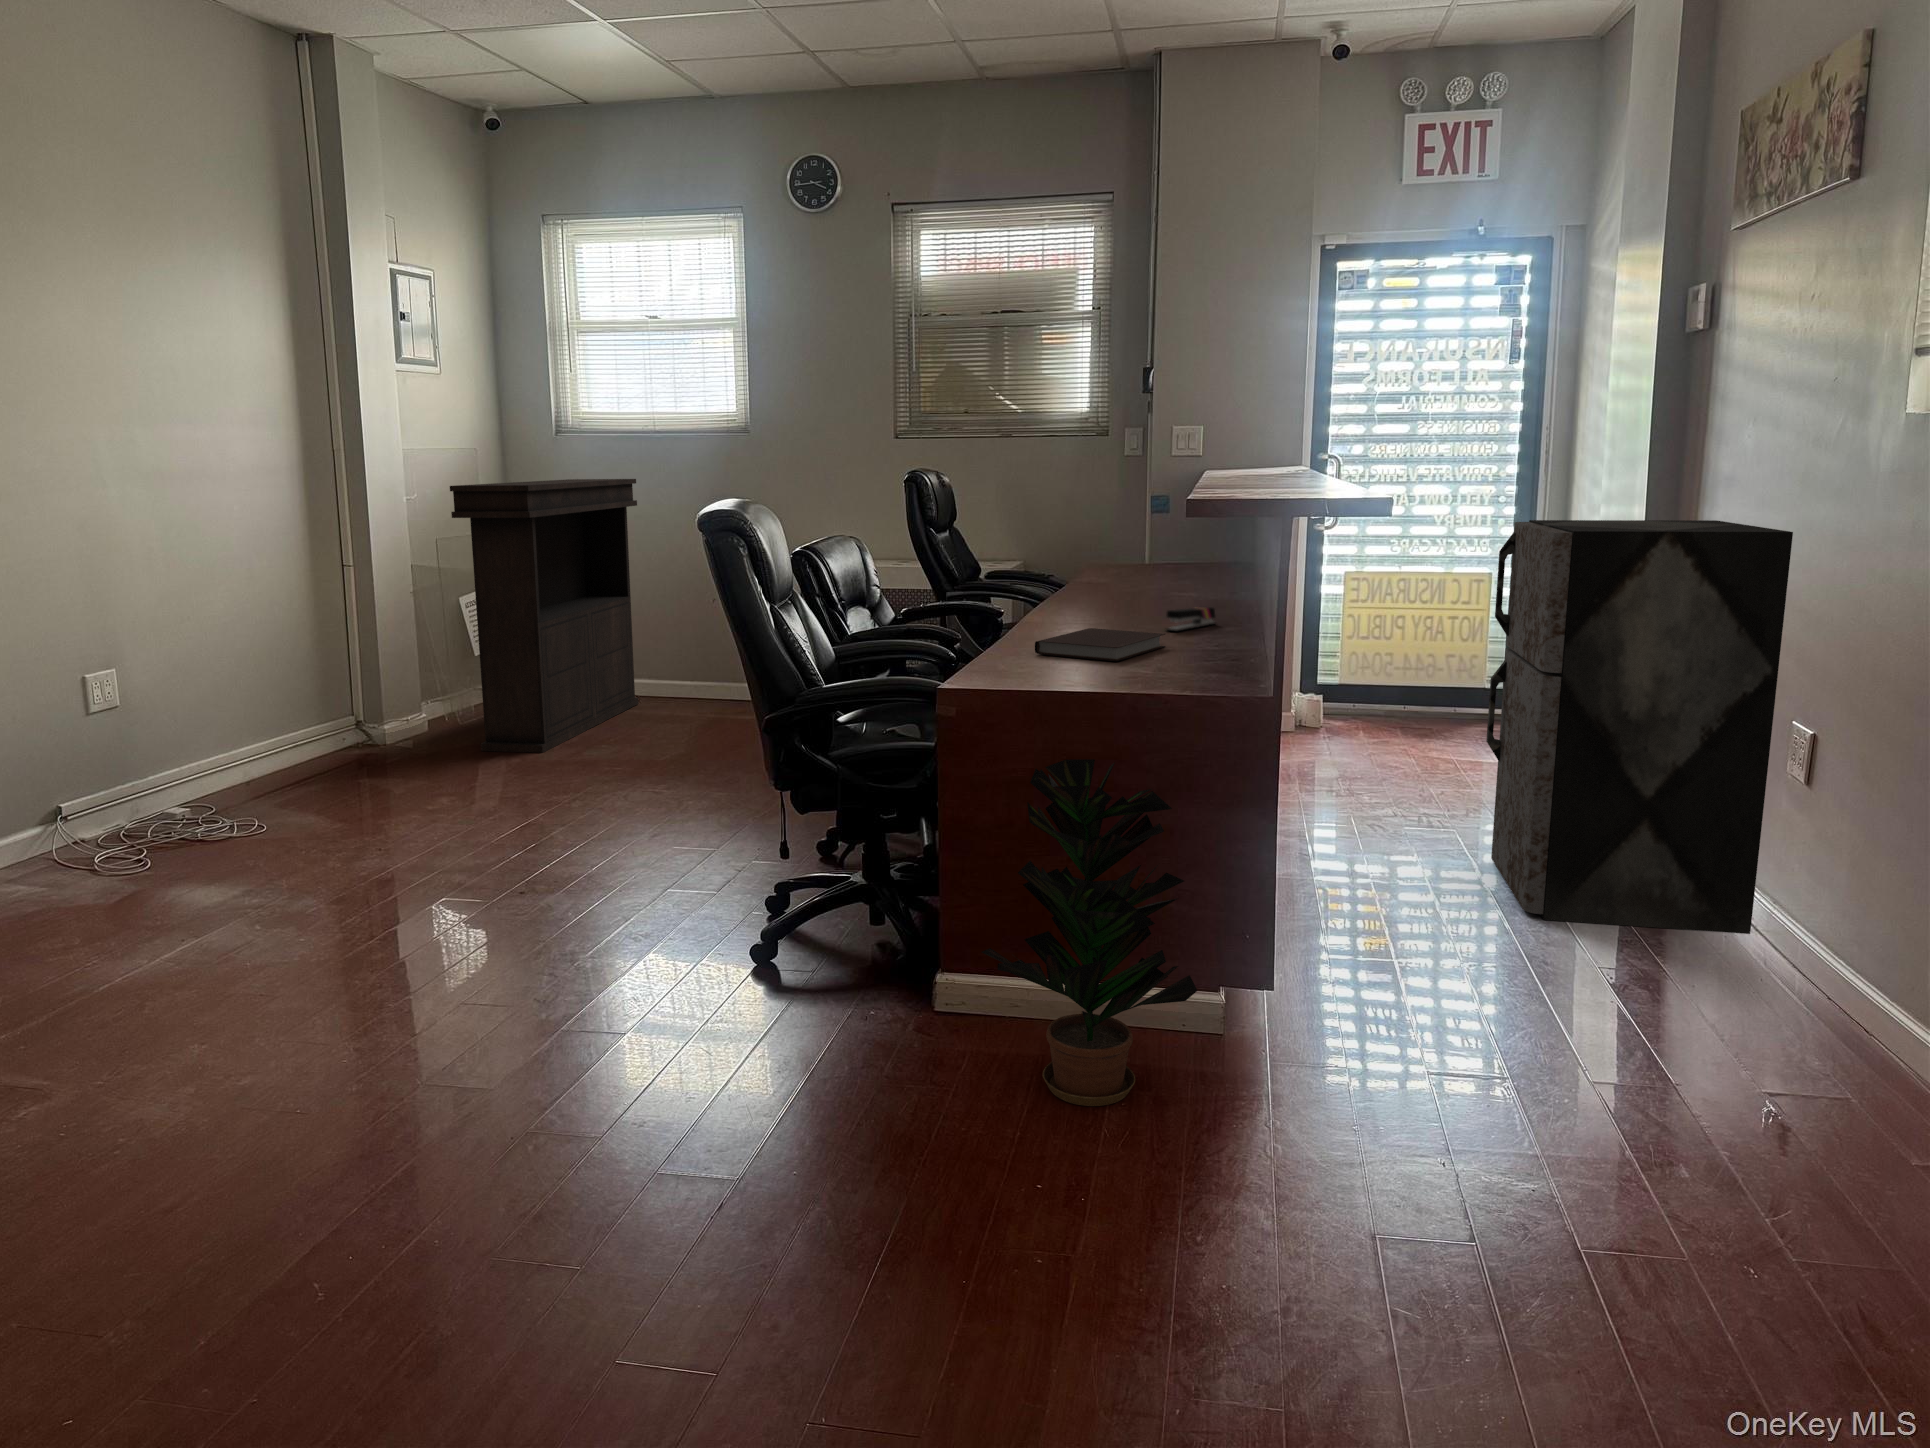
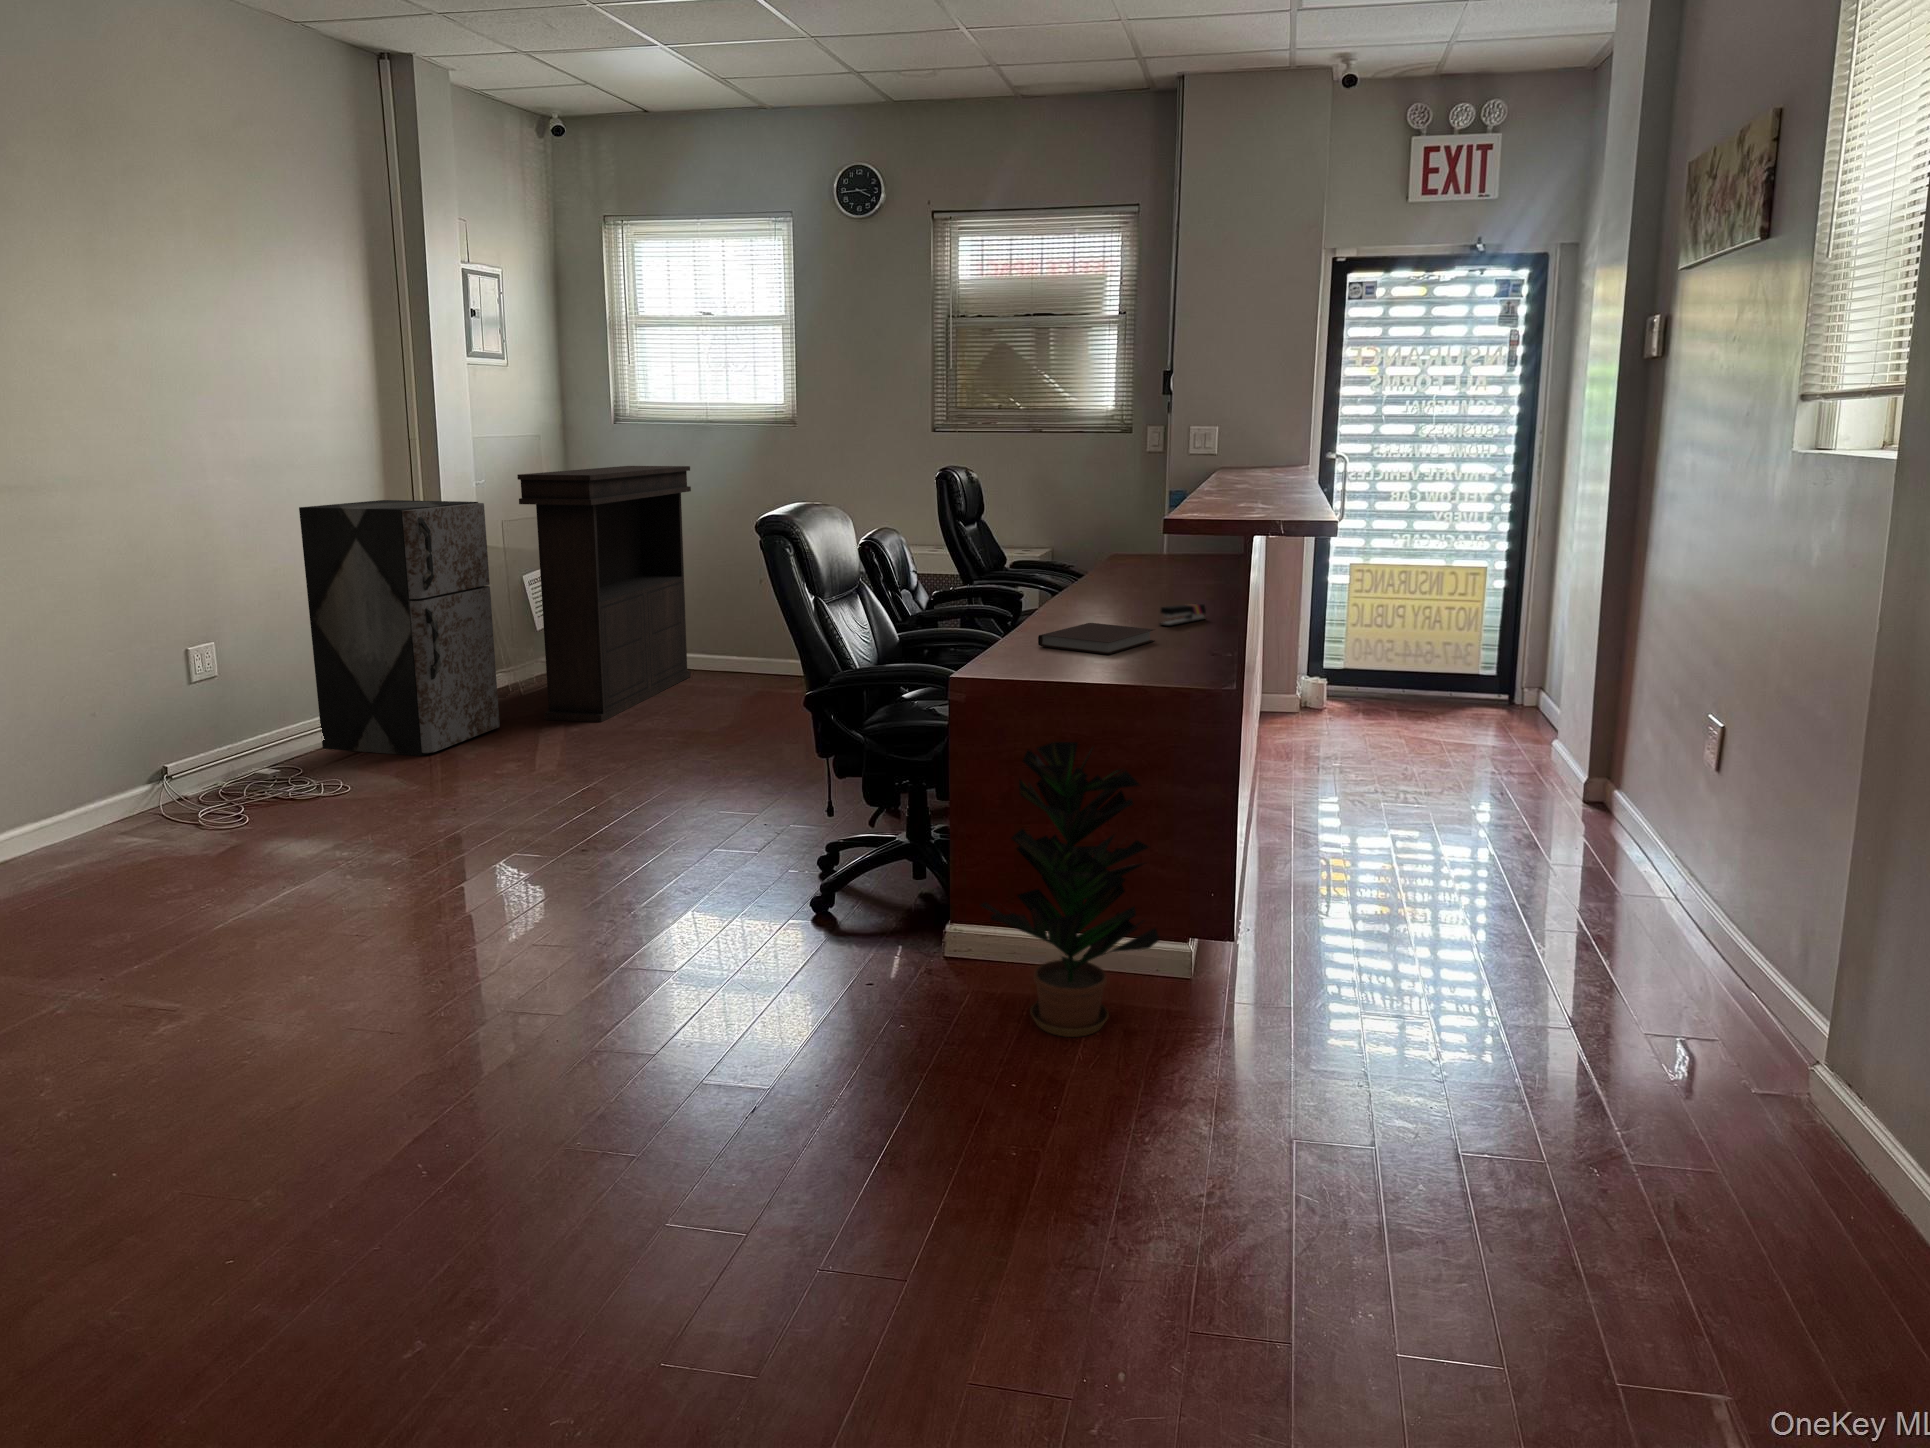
storage cabinet: present [1486,520,1793,934] -> present [299,500,500,756]

